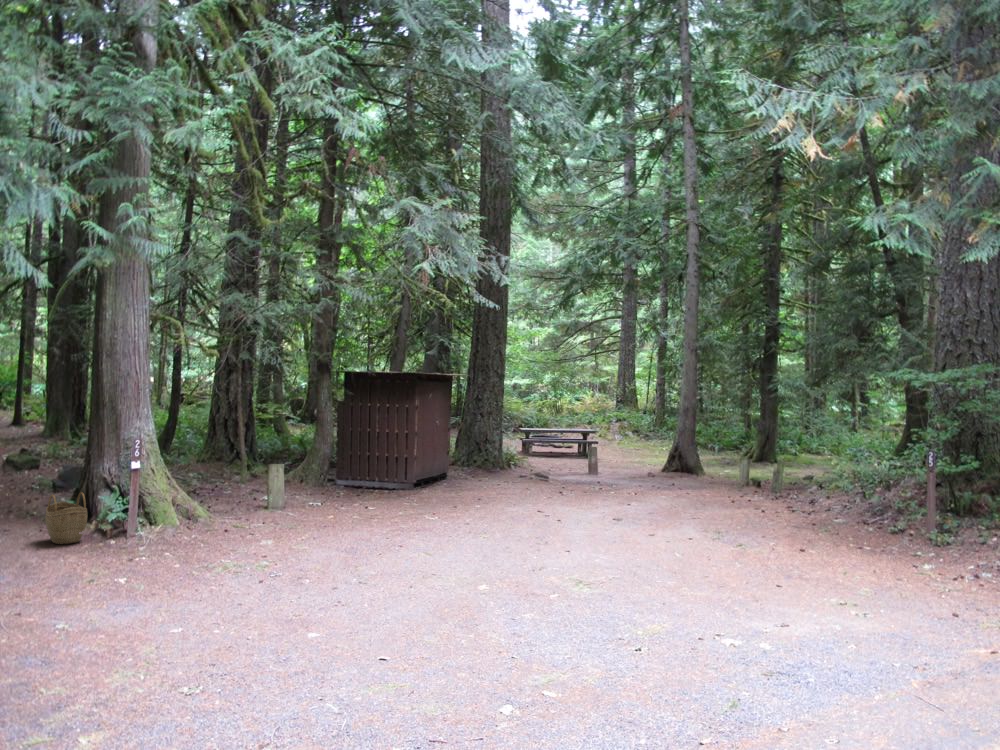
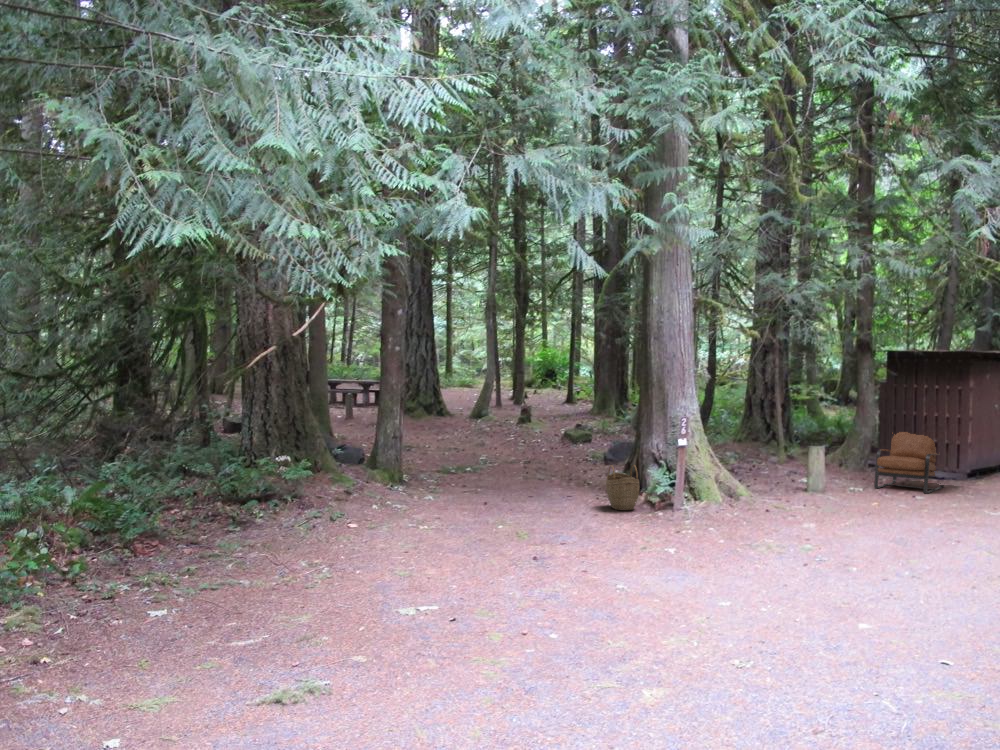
chair: none [326,442,381,498] -> present [874,432,944,493]

